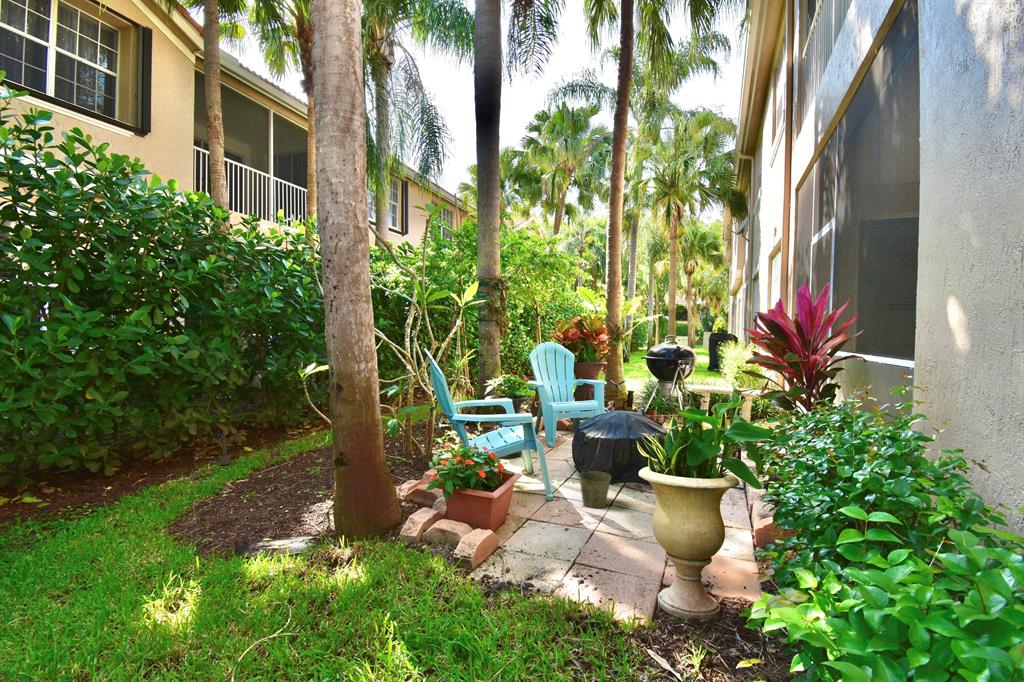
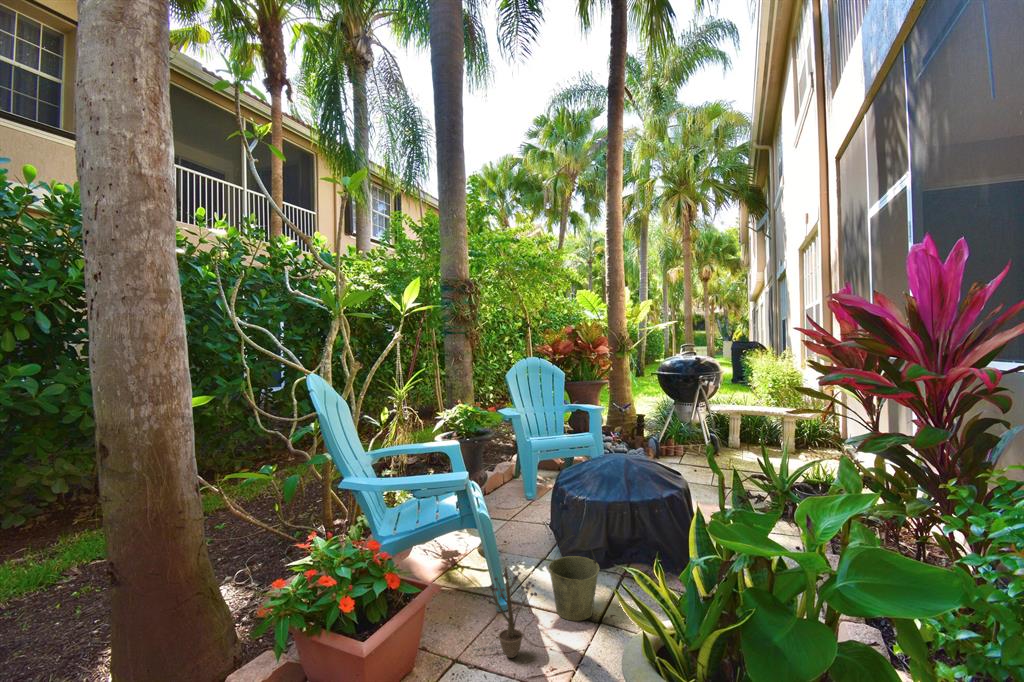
decorative plant: present [213,428,237,465] -> present [473,568,537,658]

